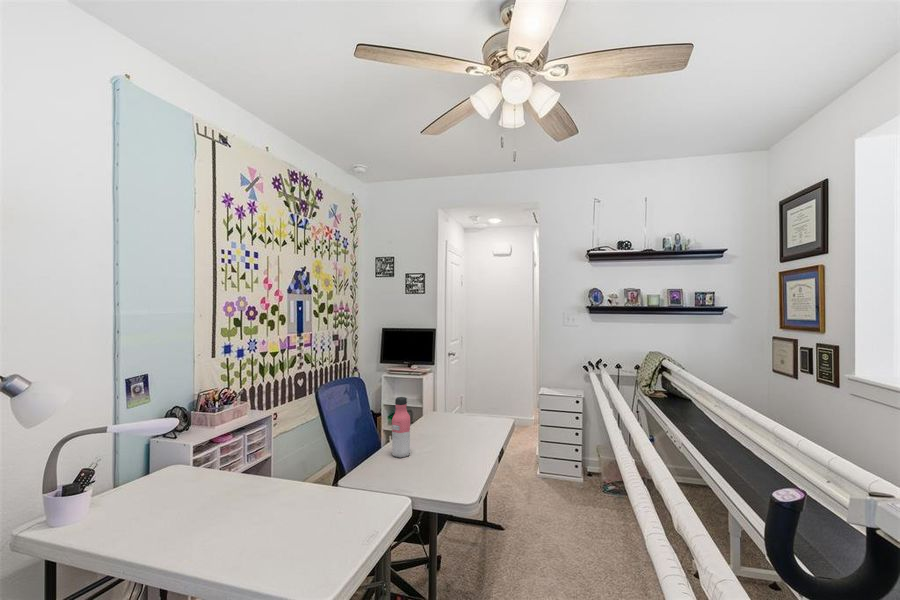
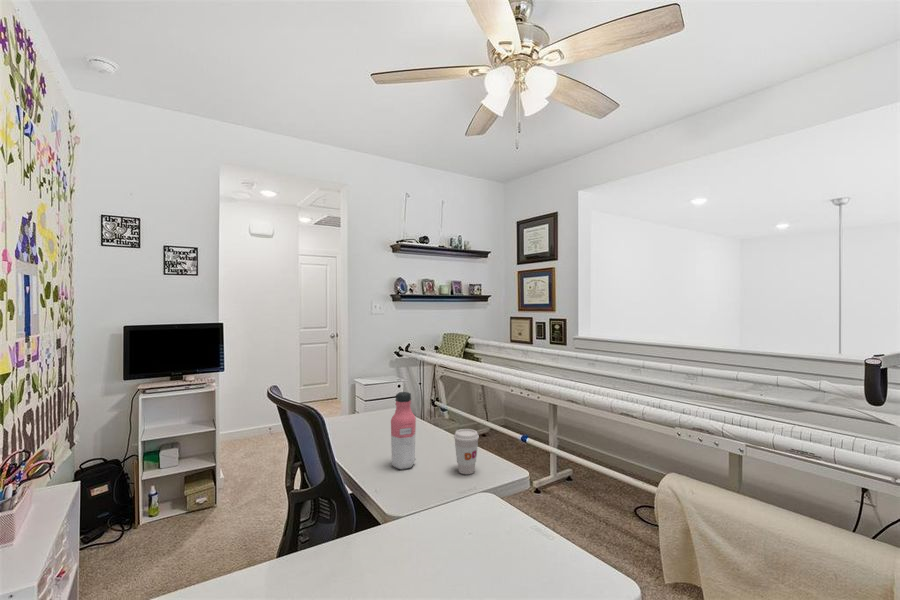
coffee cup: none [411,437,432,476] -> present [454,429,479,474]

